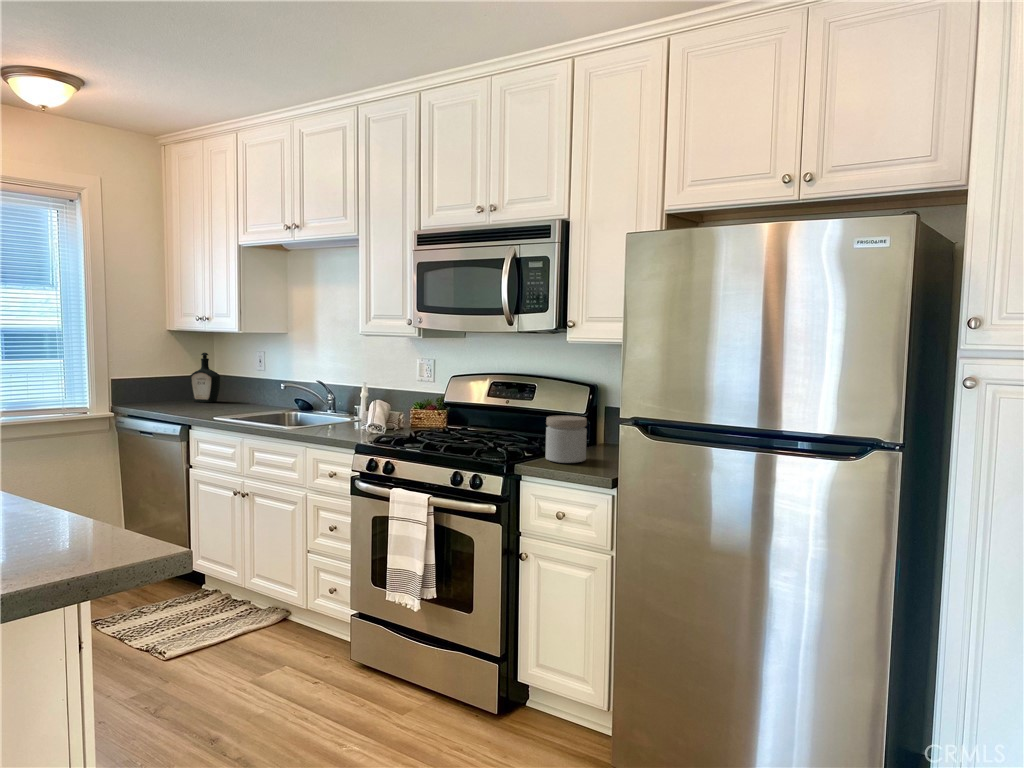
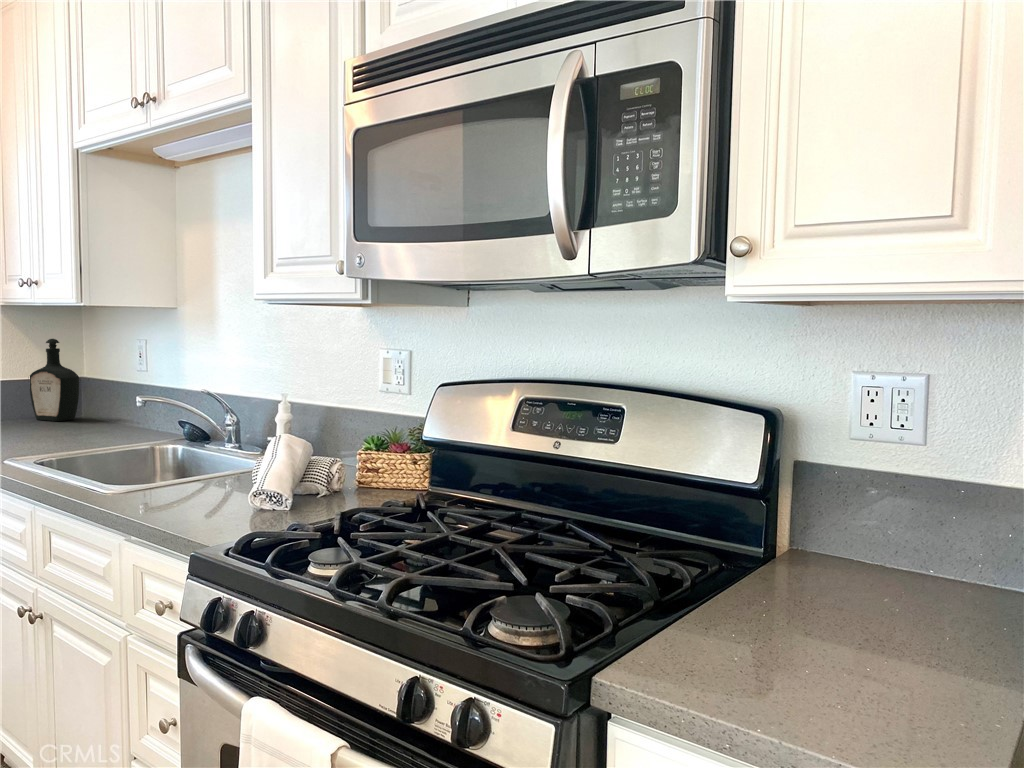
jar: present [546,416,587,463] -> none [683,513,819,683]

